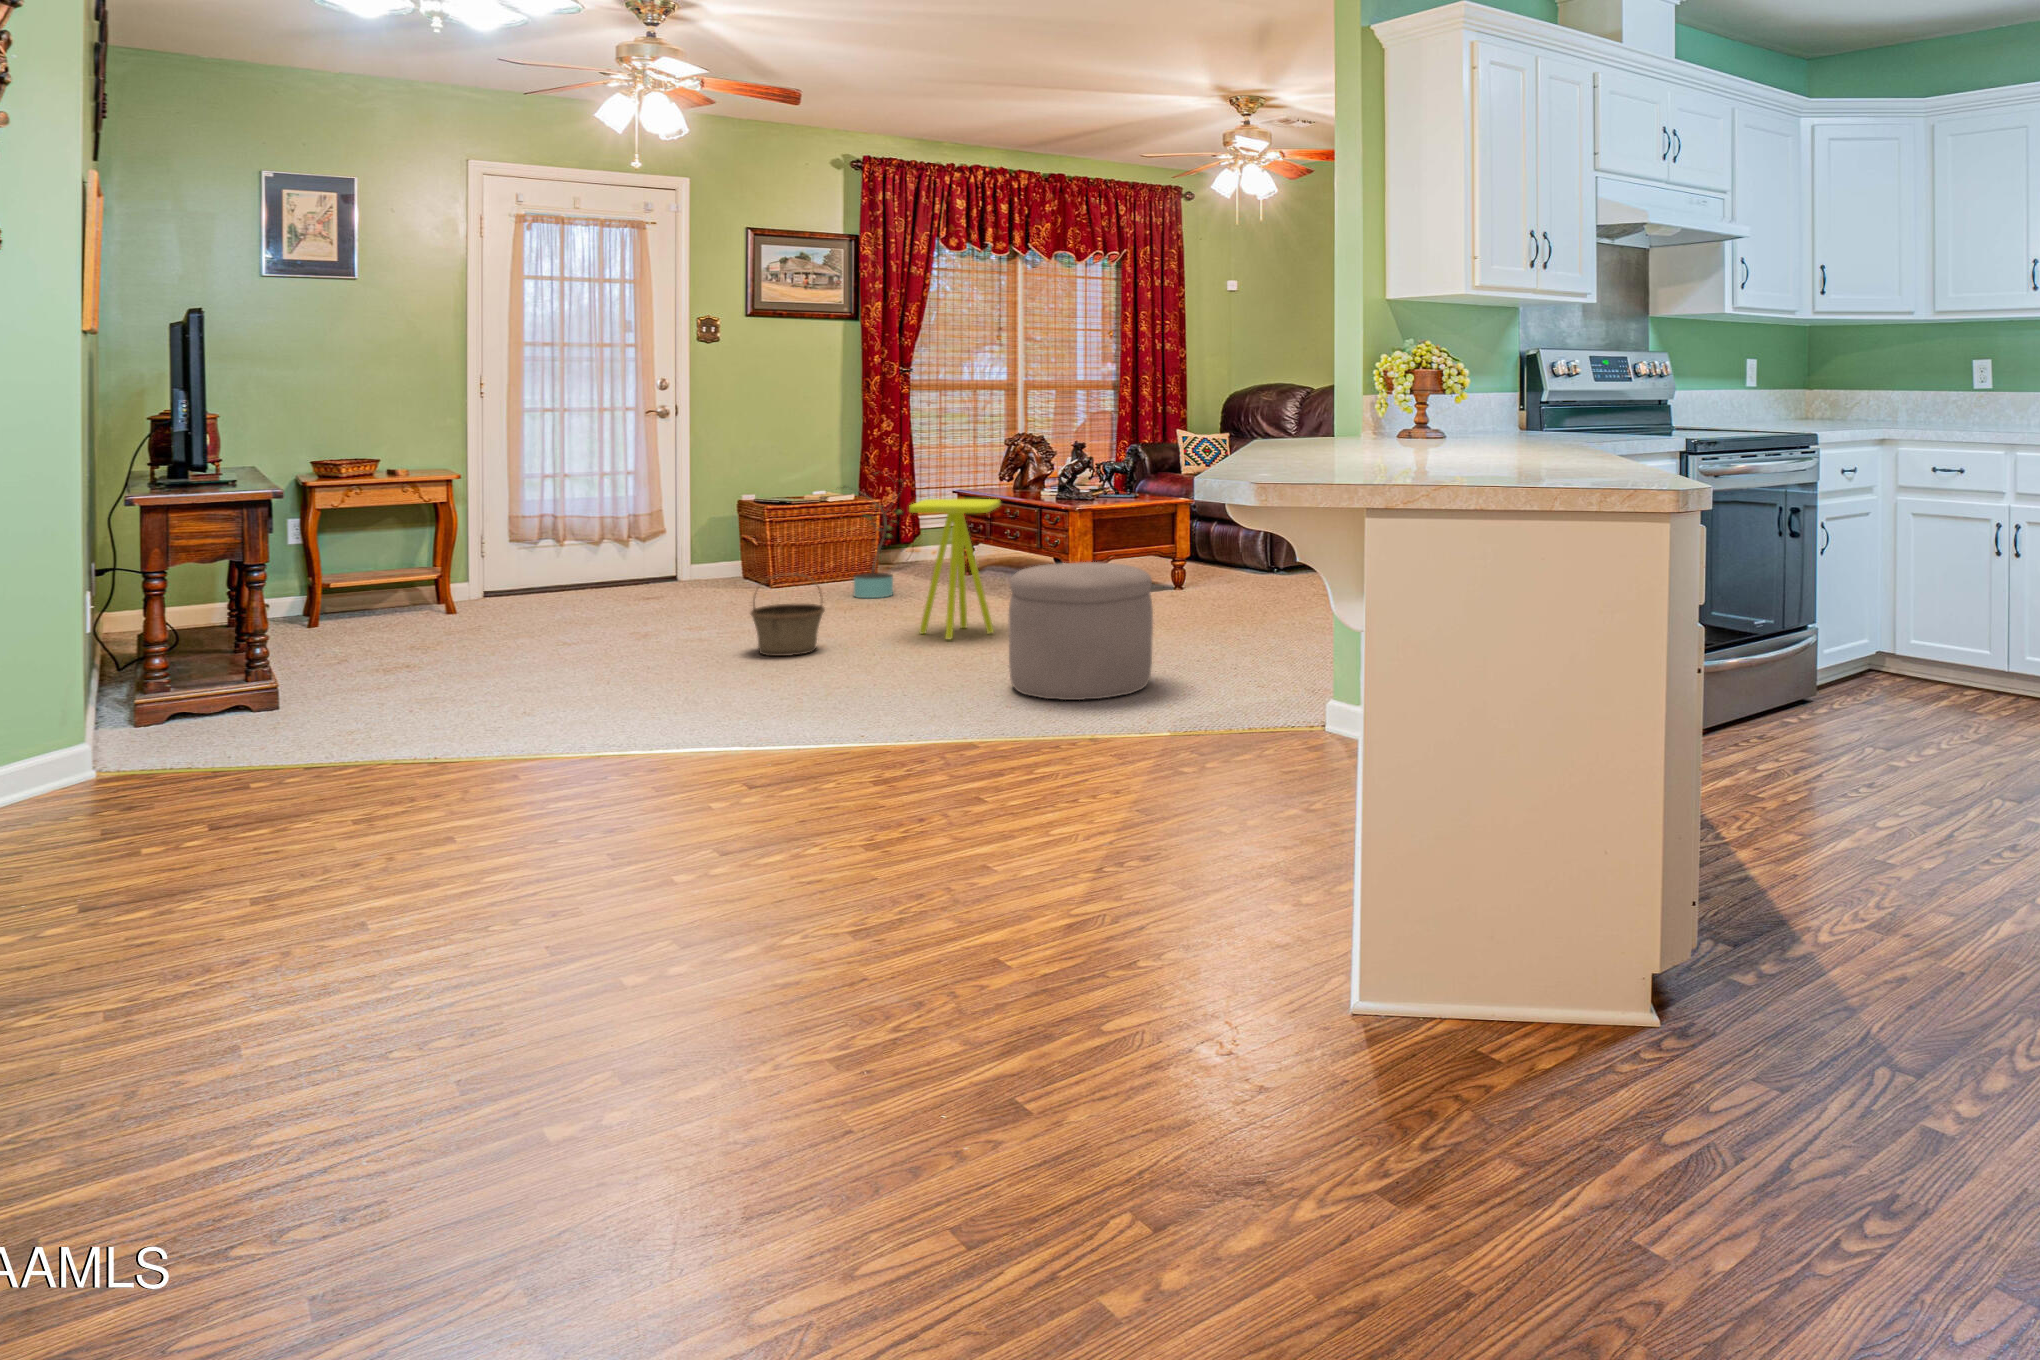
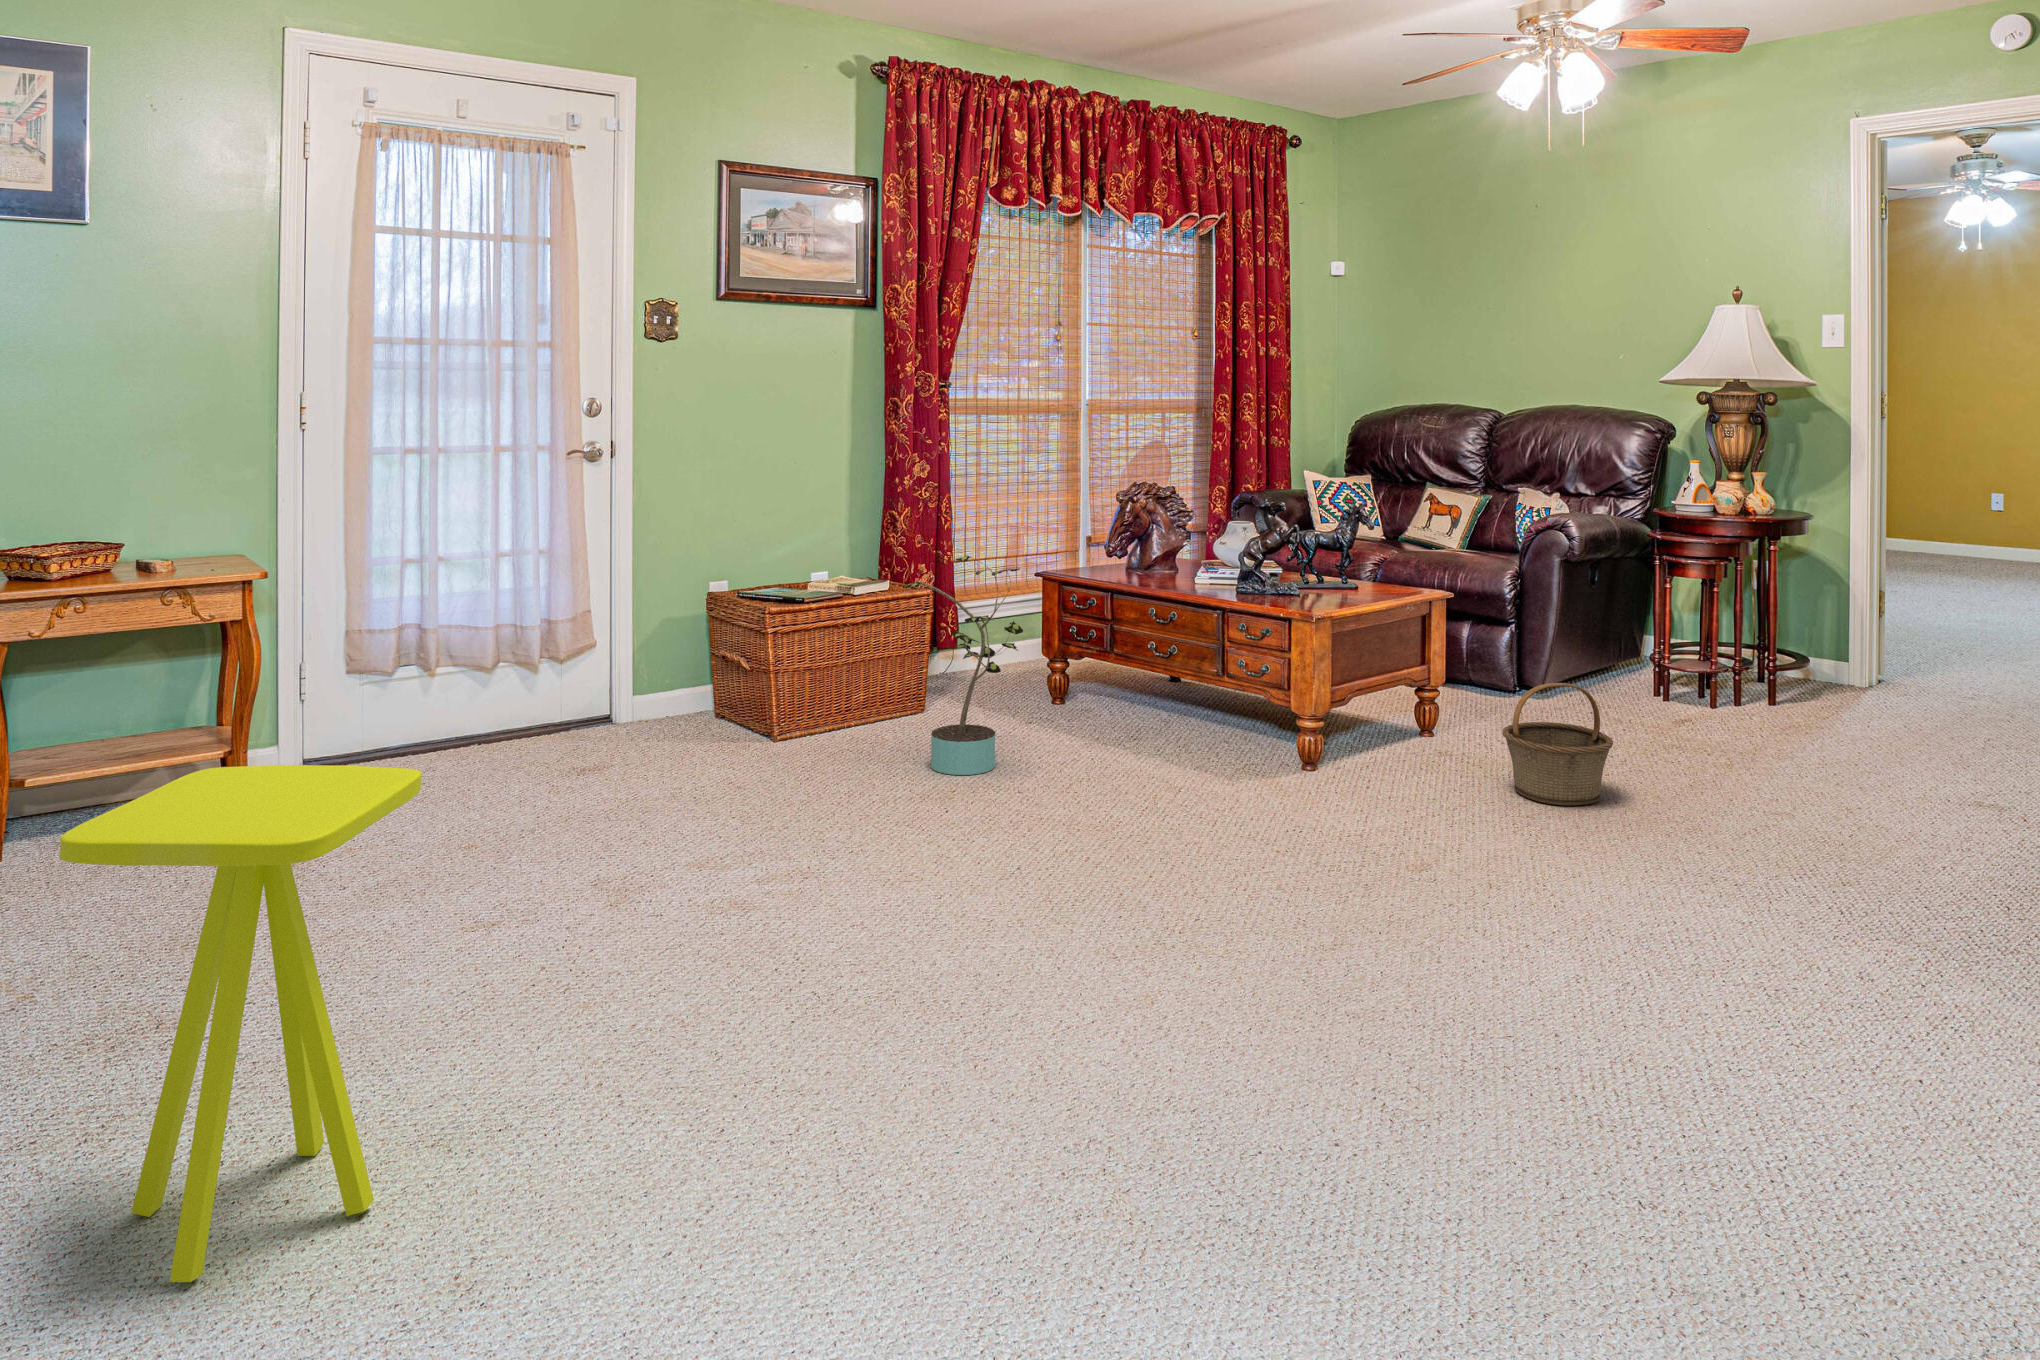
side table: present [909,499,1000,639] -> present [59,765,422,1282]
ottoman: present [1009,562,1153,700] -> none [1570,828,1952,1245]
basket: present [751,574,825,656] -> present [1502,683,1613,805]

